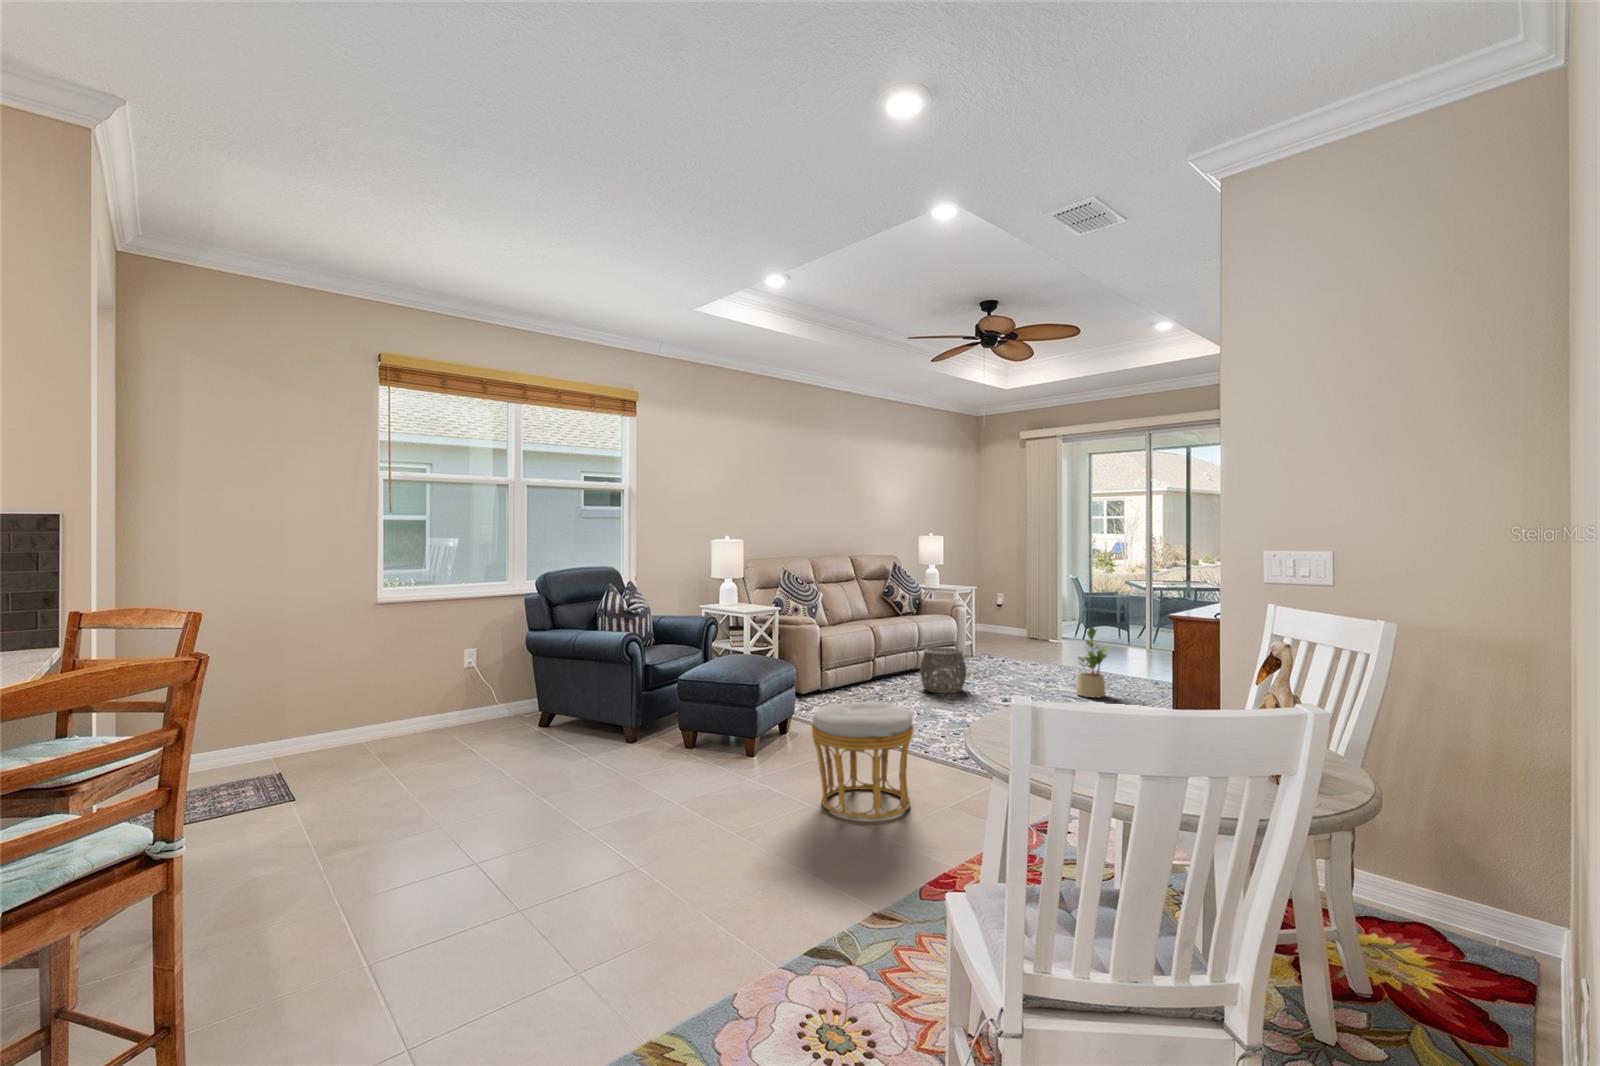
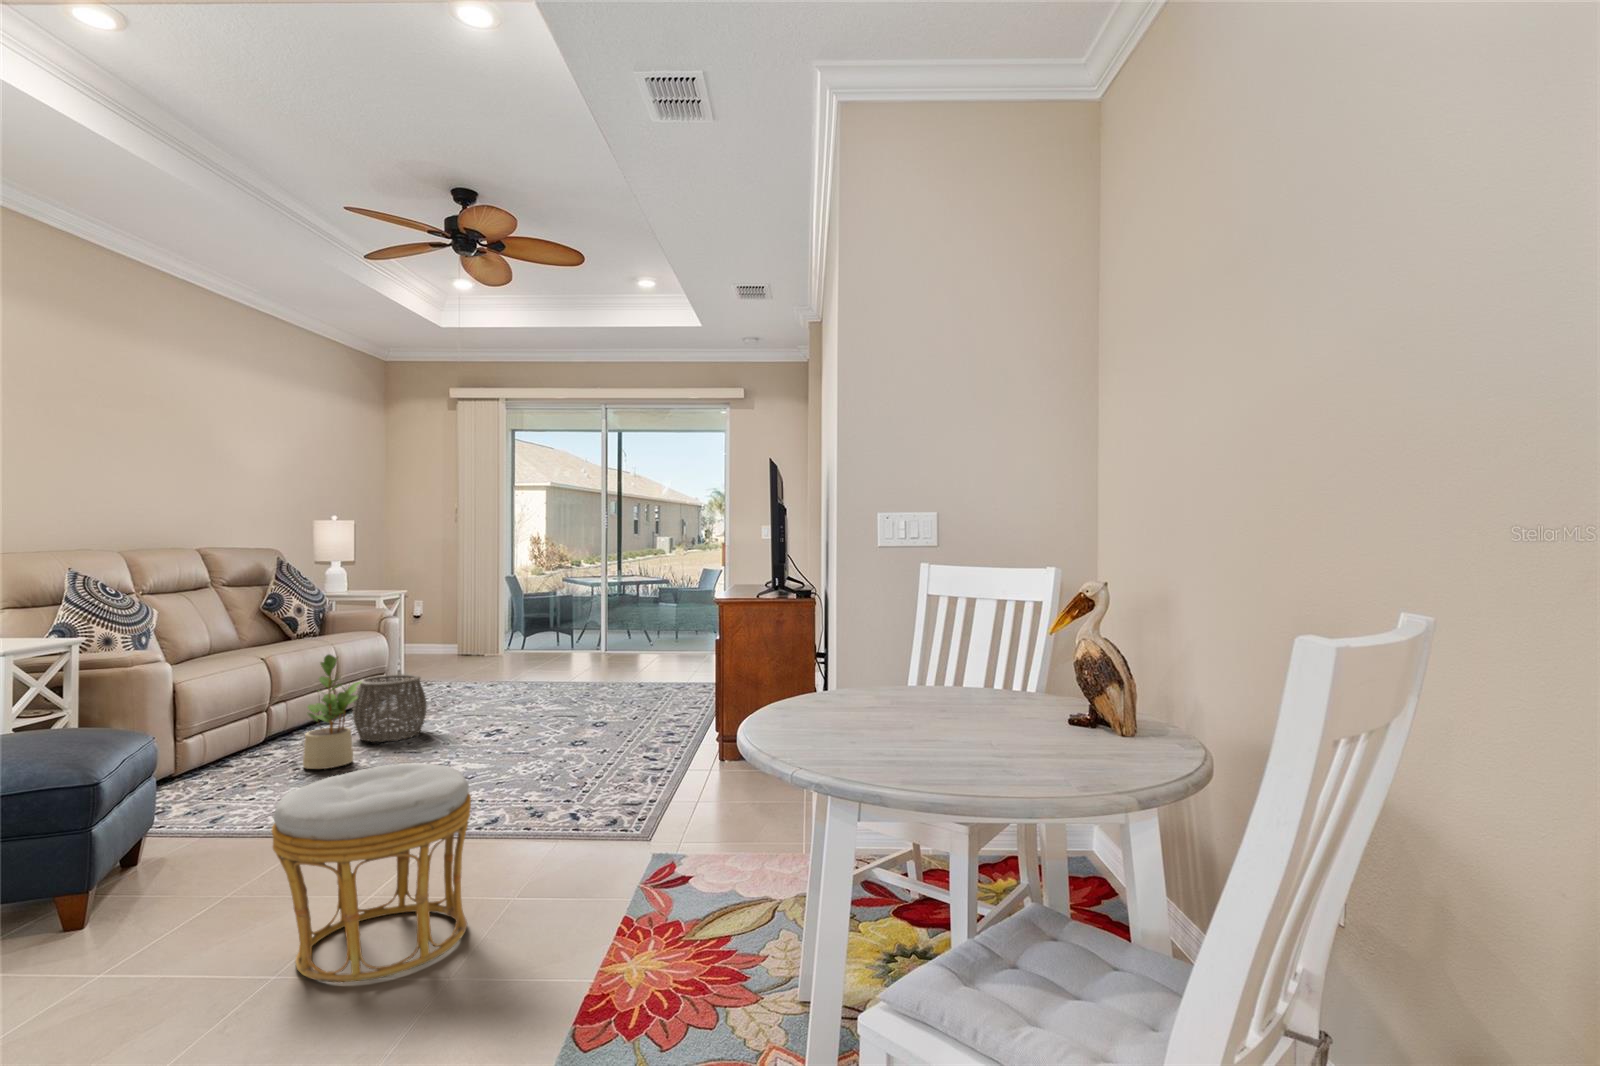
potted plant: present [1076,627,1108,697] -> present [303,655,362,769]

